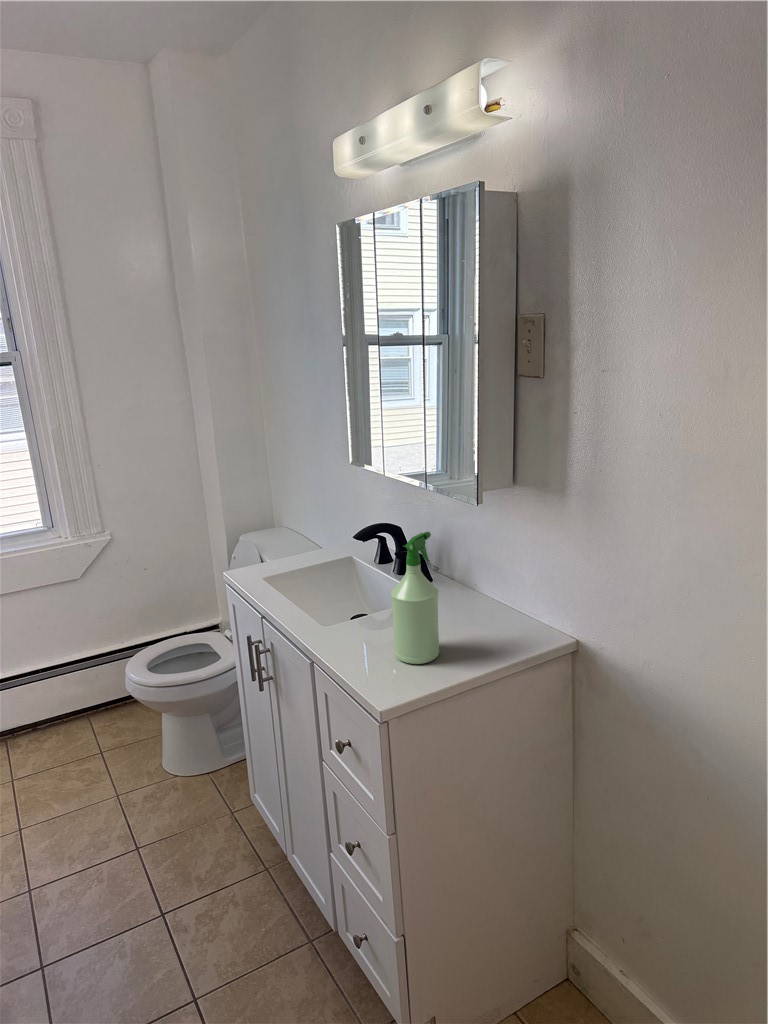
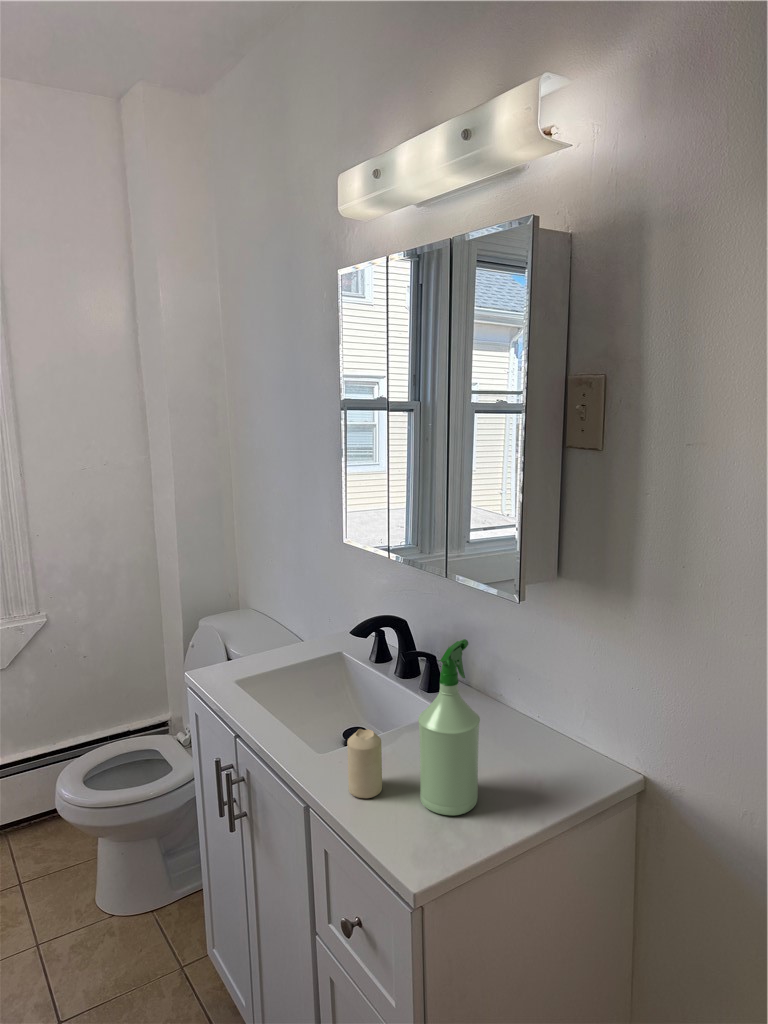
candle: none [339,602,367,654] -> present [347,729,382,798]

